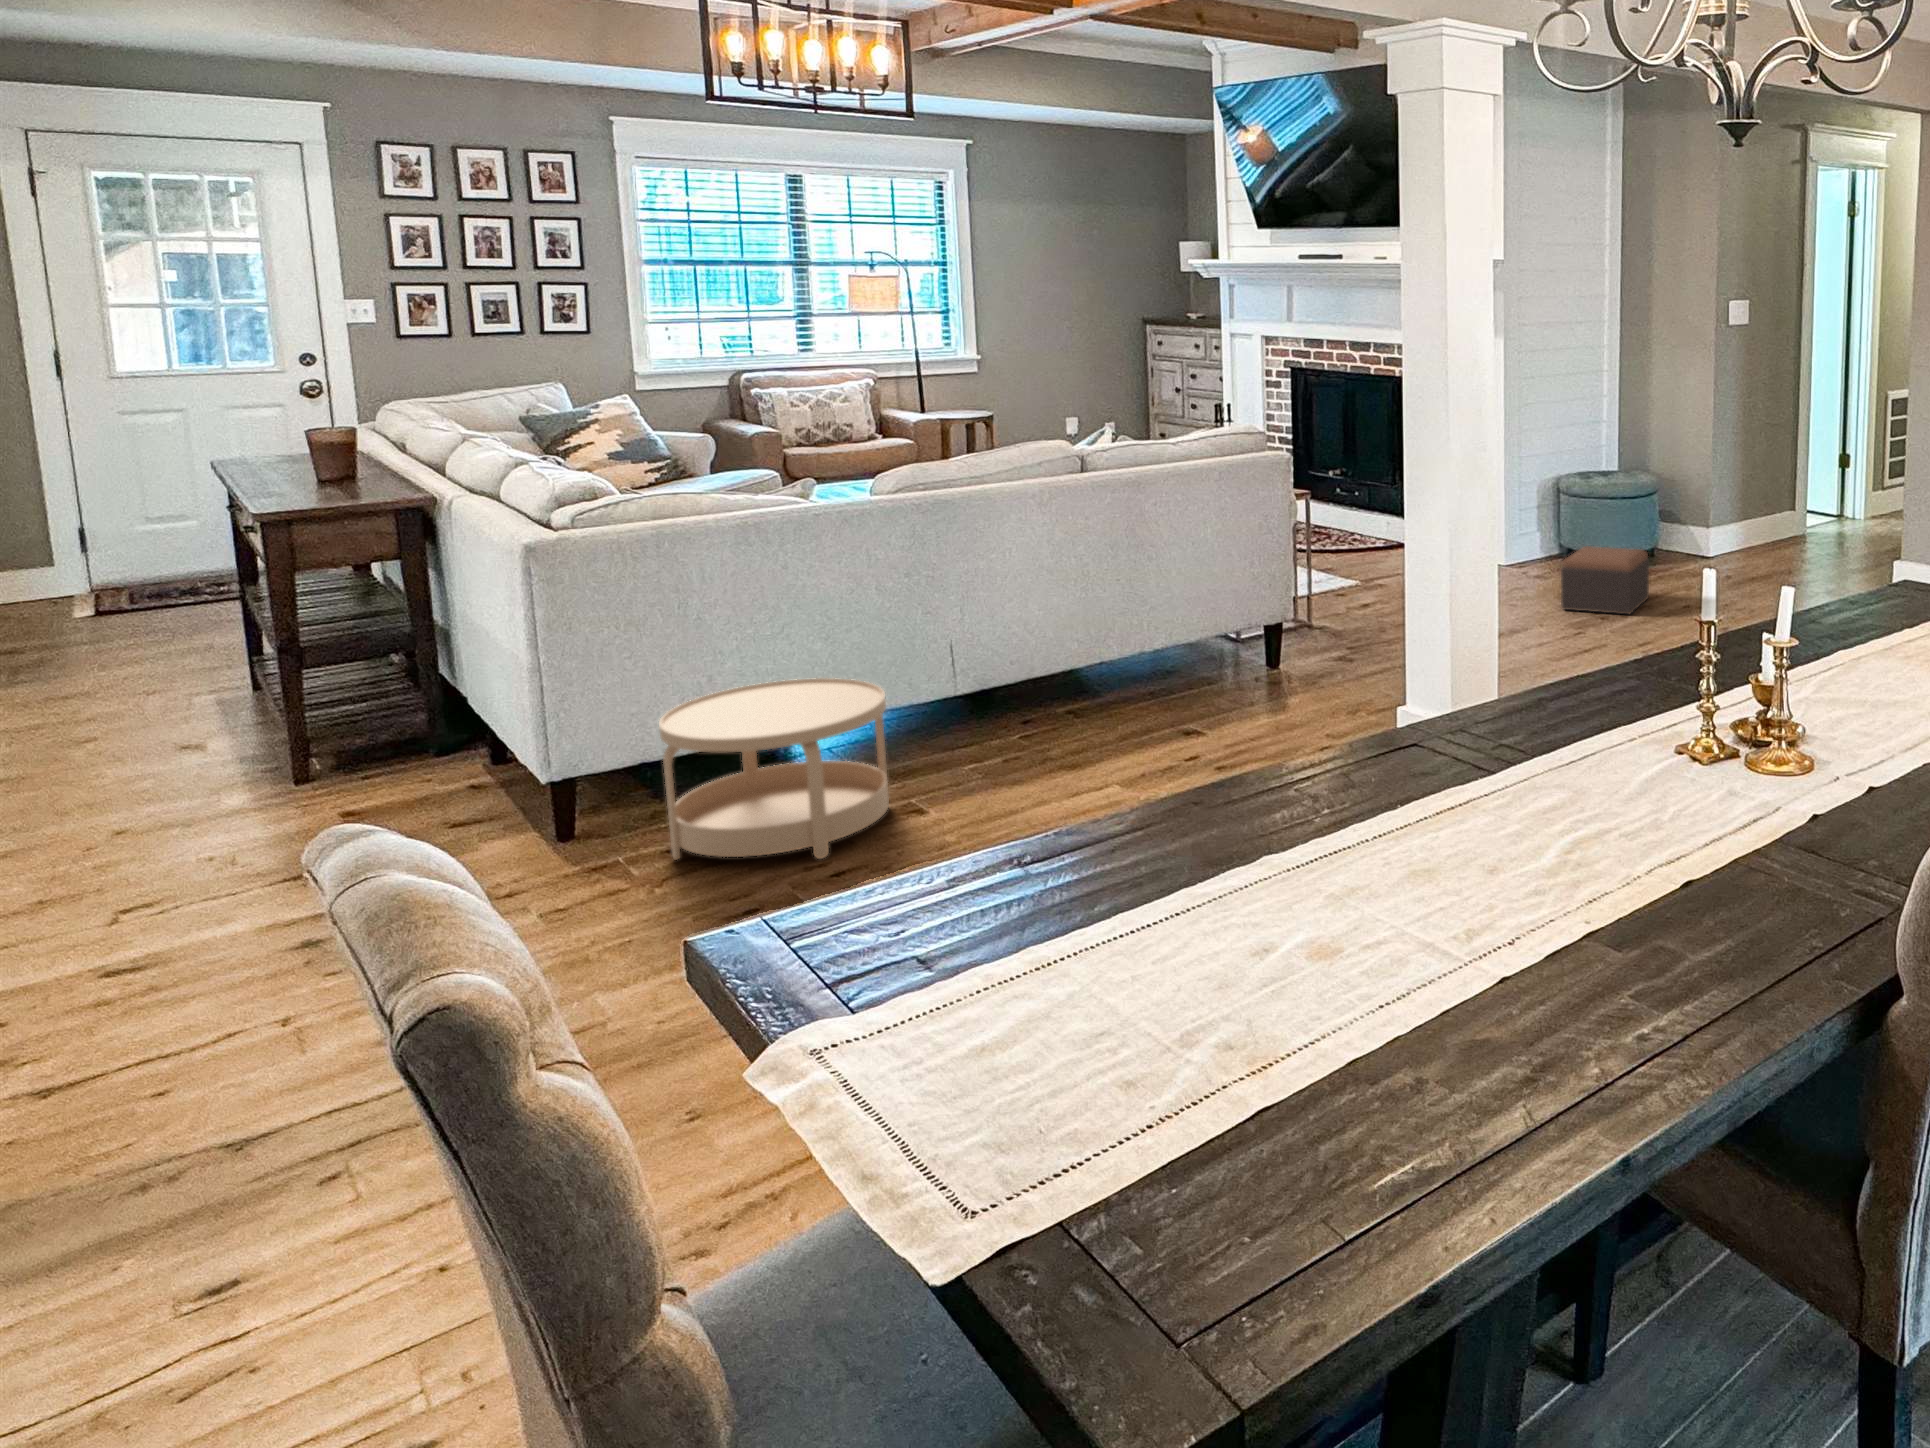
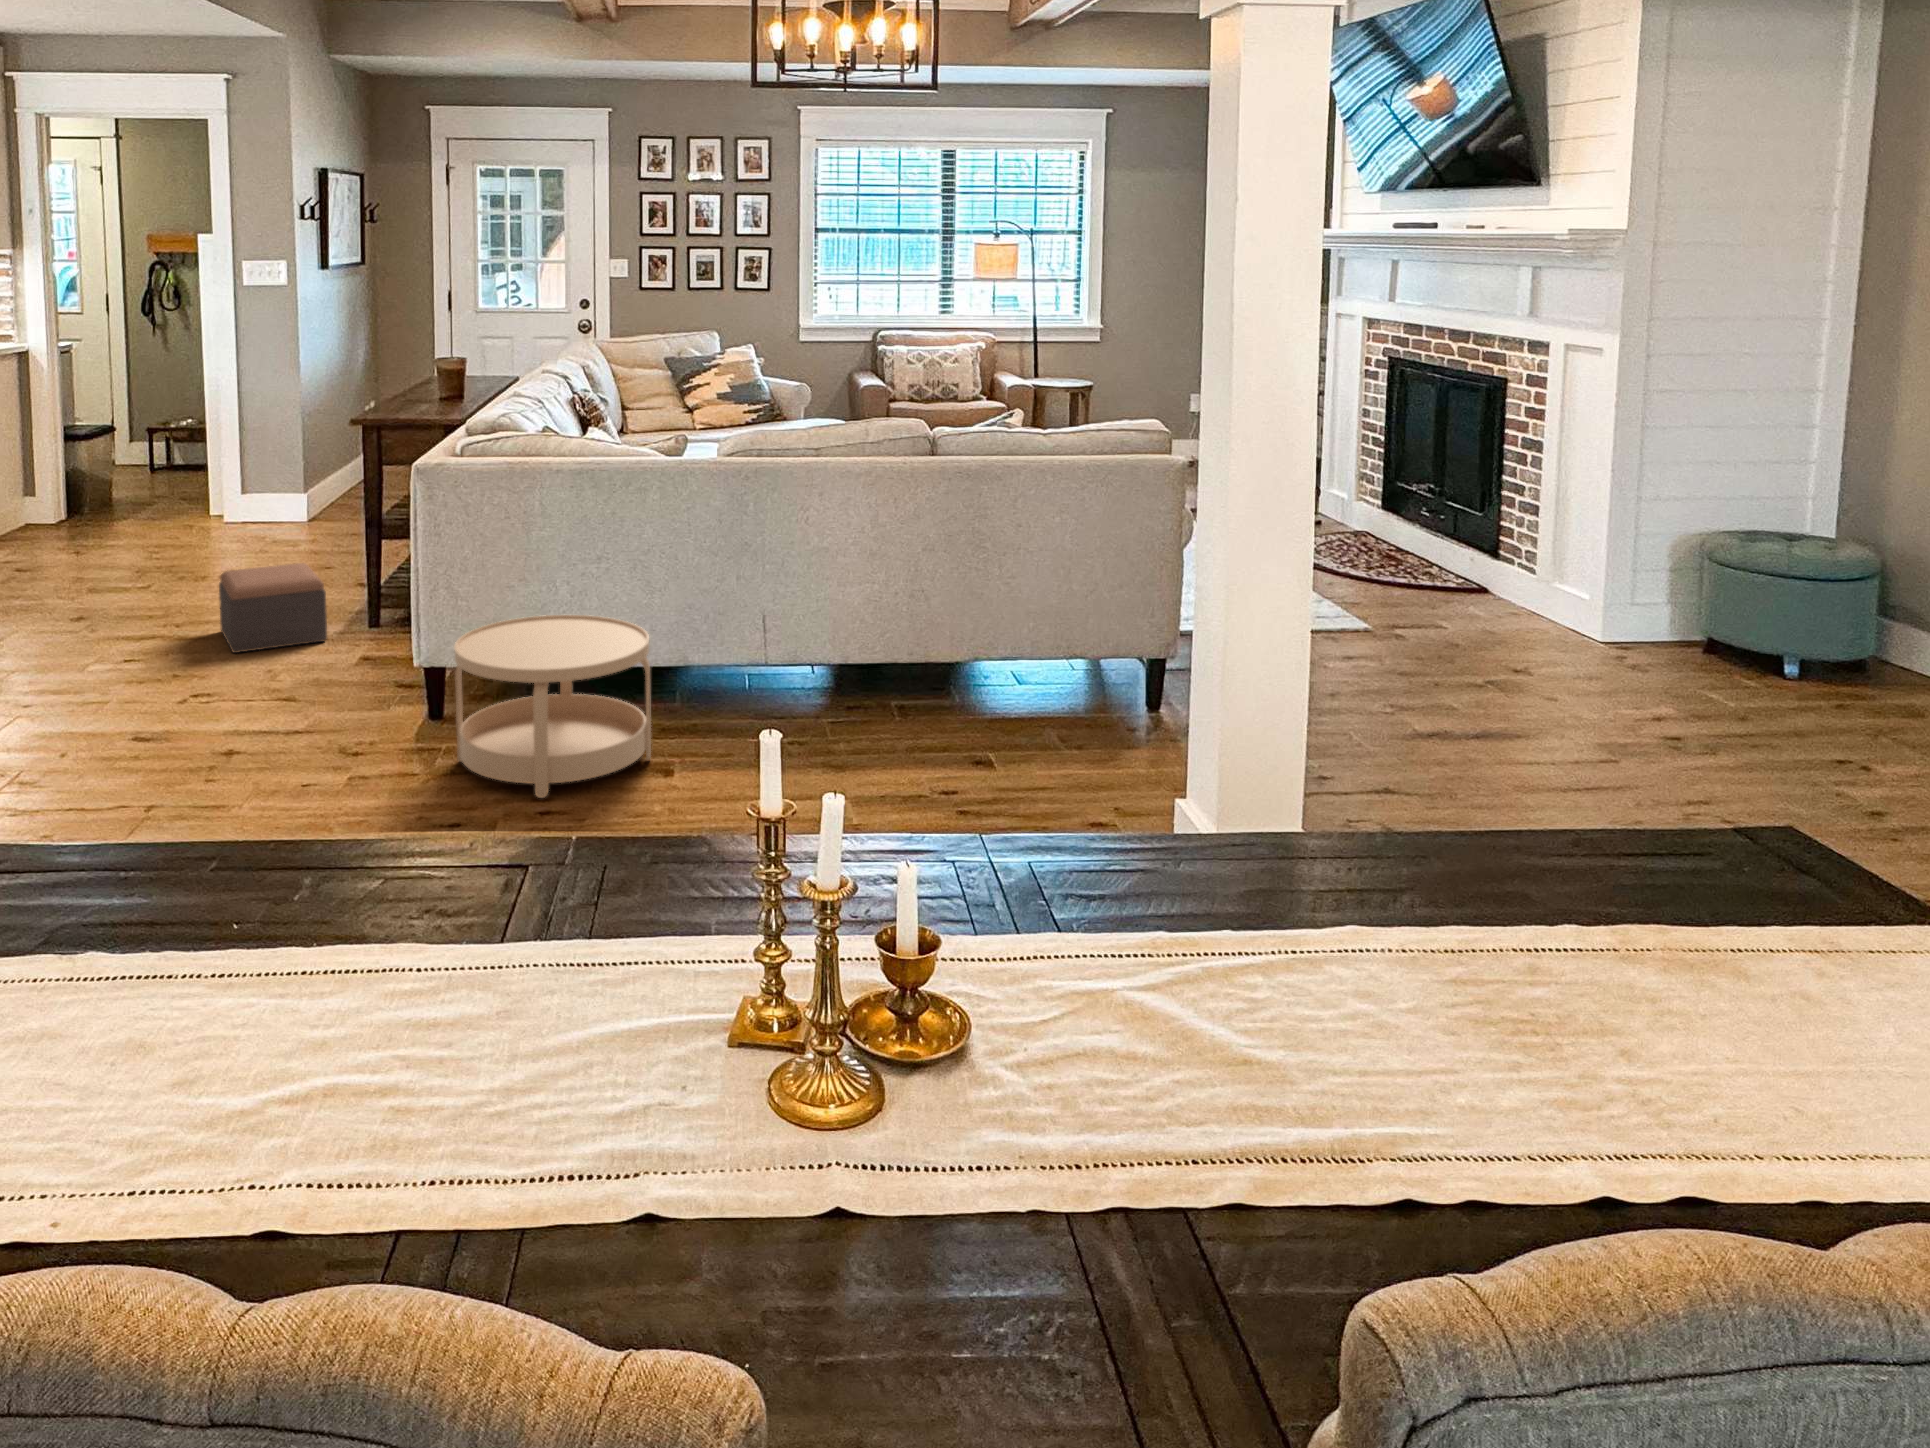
footstool: present [1561,546,1649,614] -> present [219,563,327,653]

